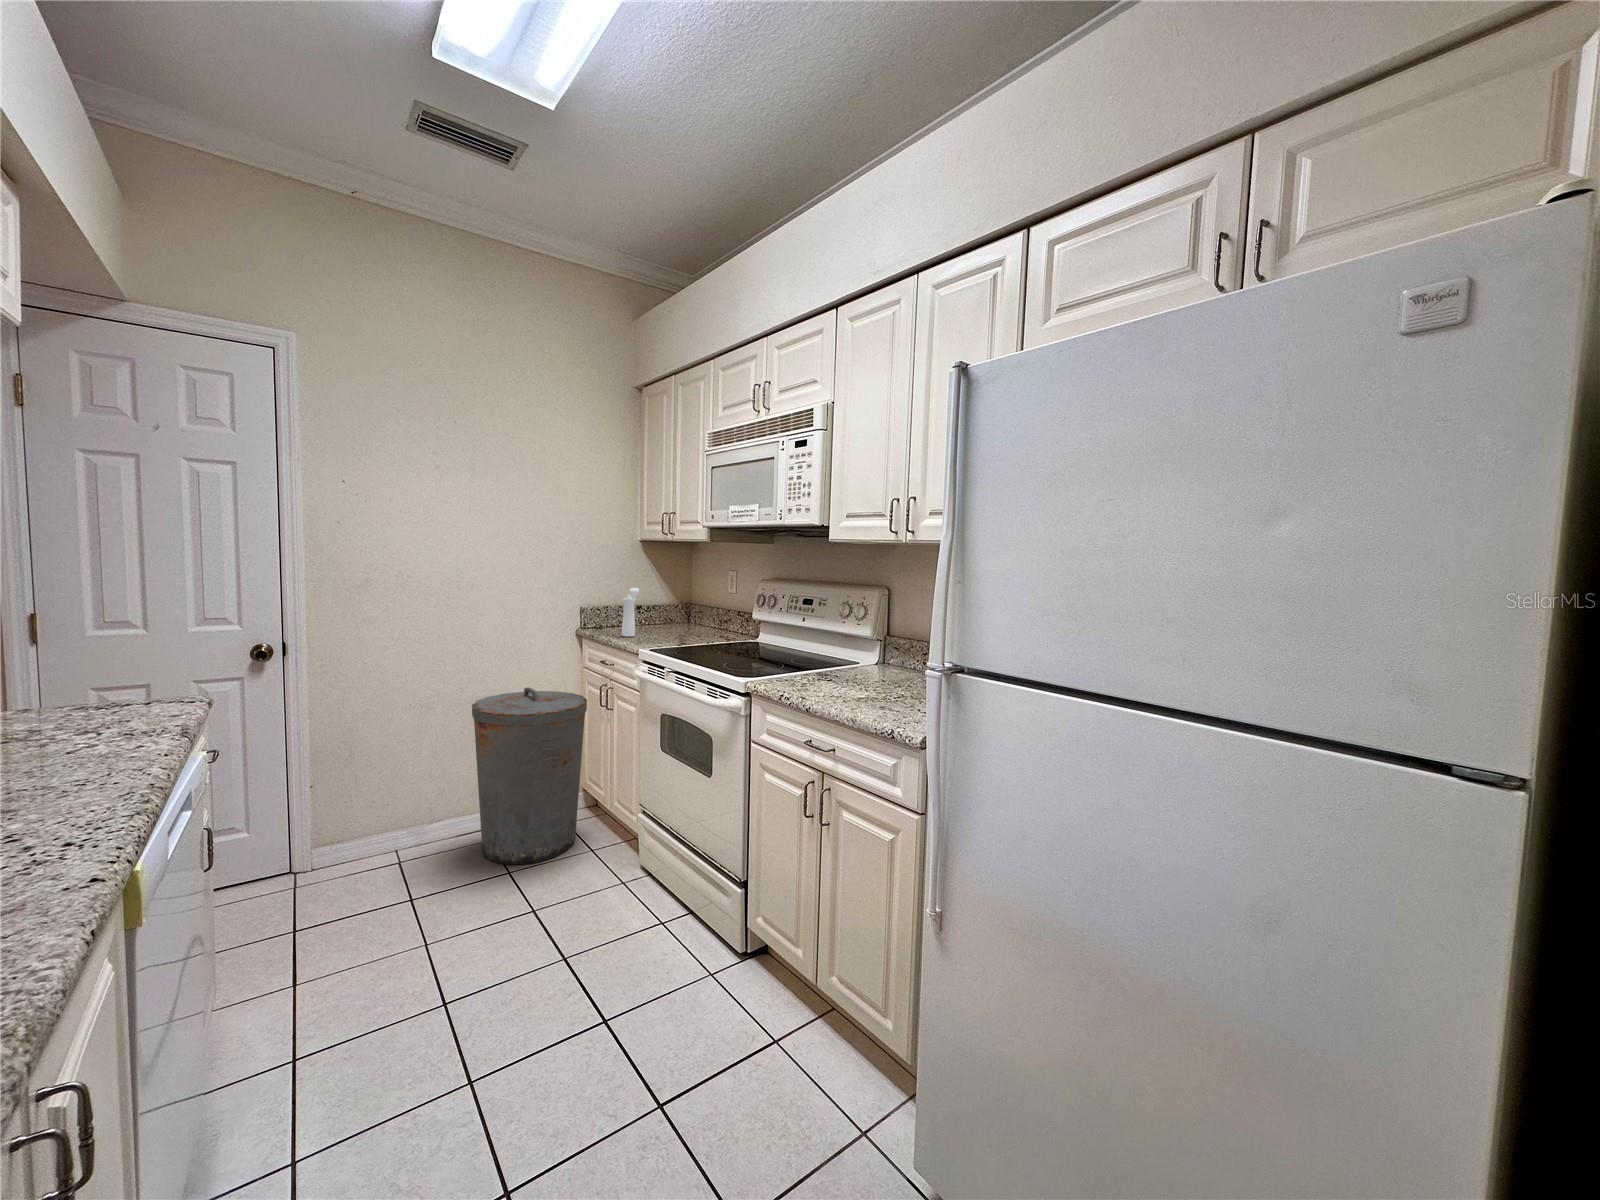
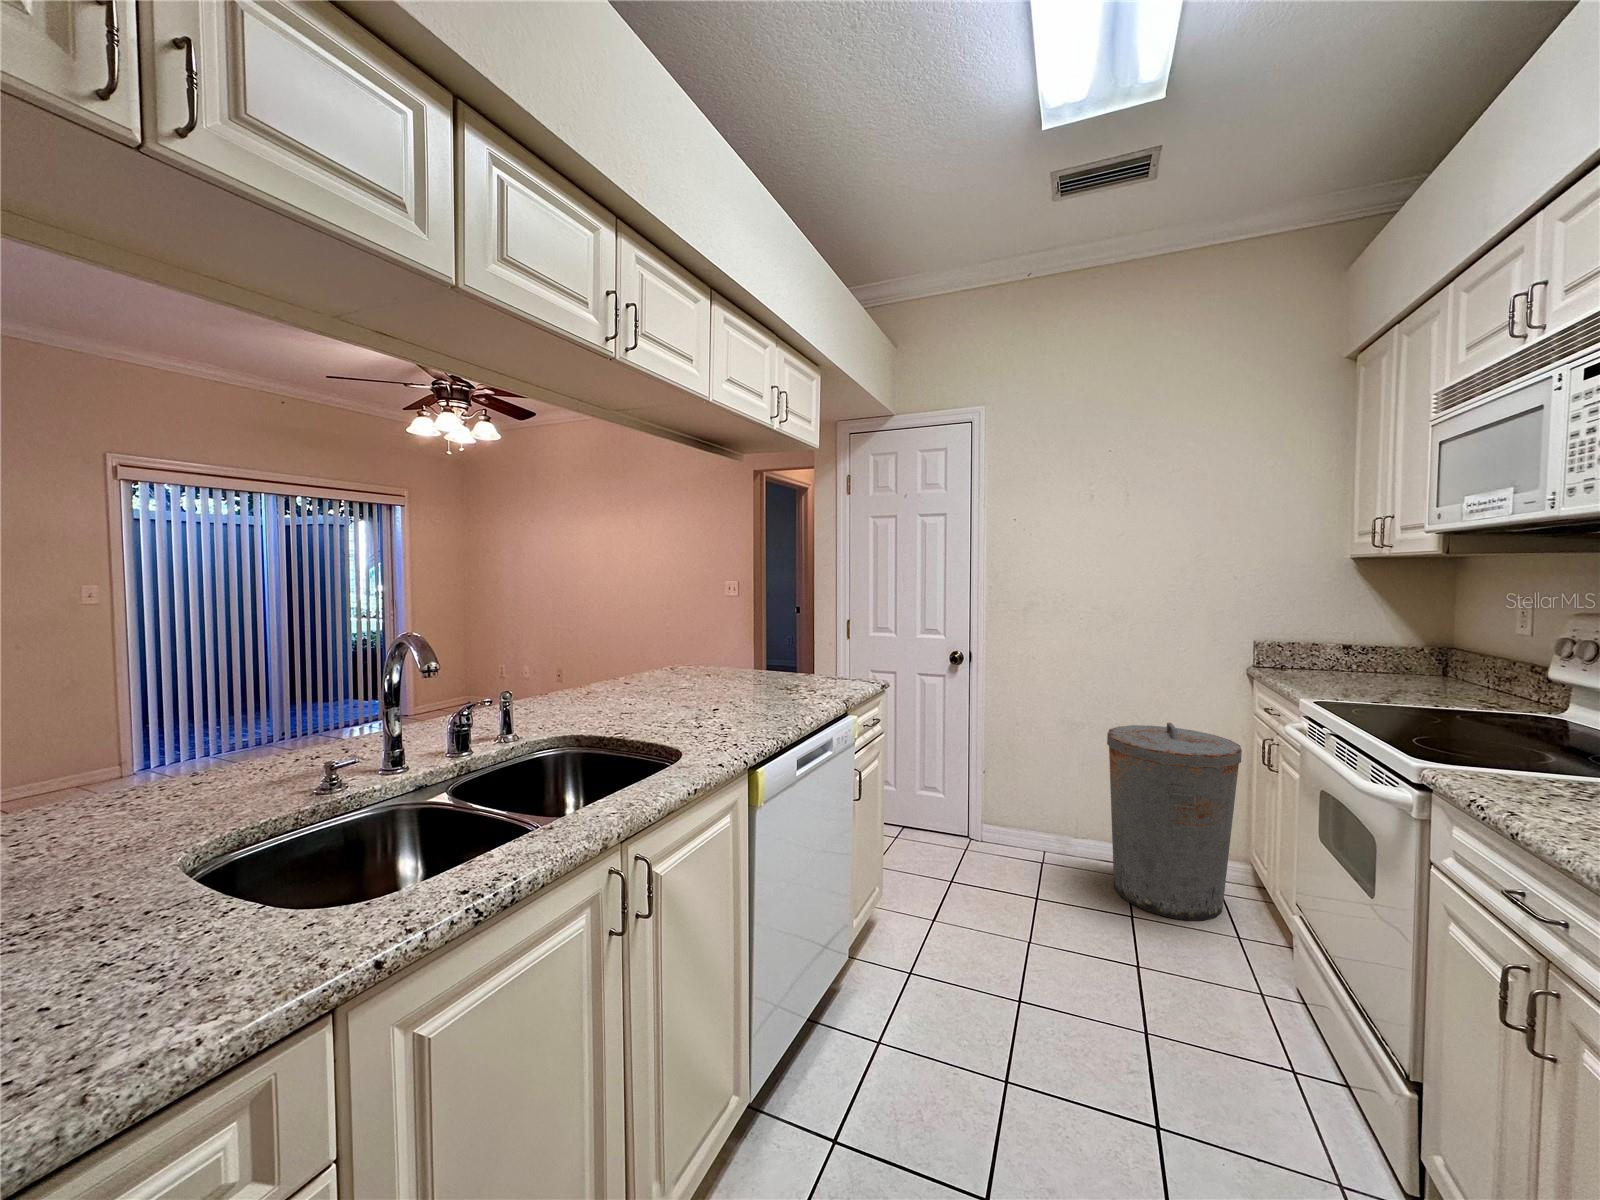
pepper mill: present [622,588,639,637] -> none [1301,620,1337,682]

